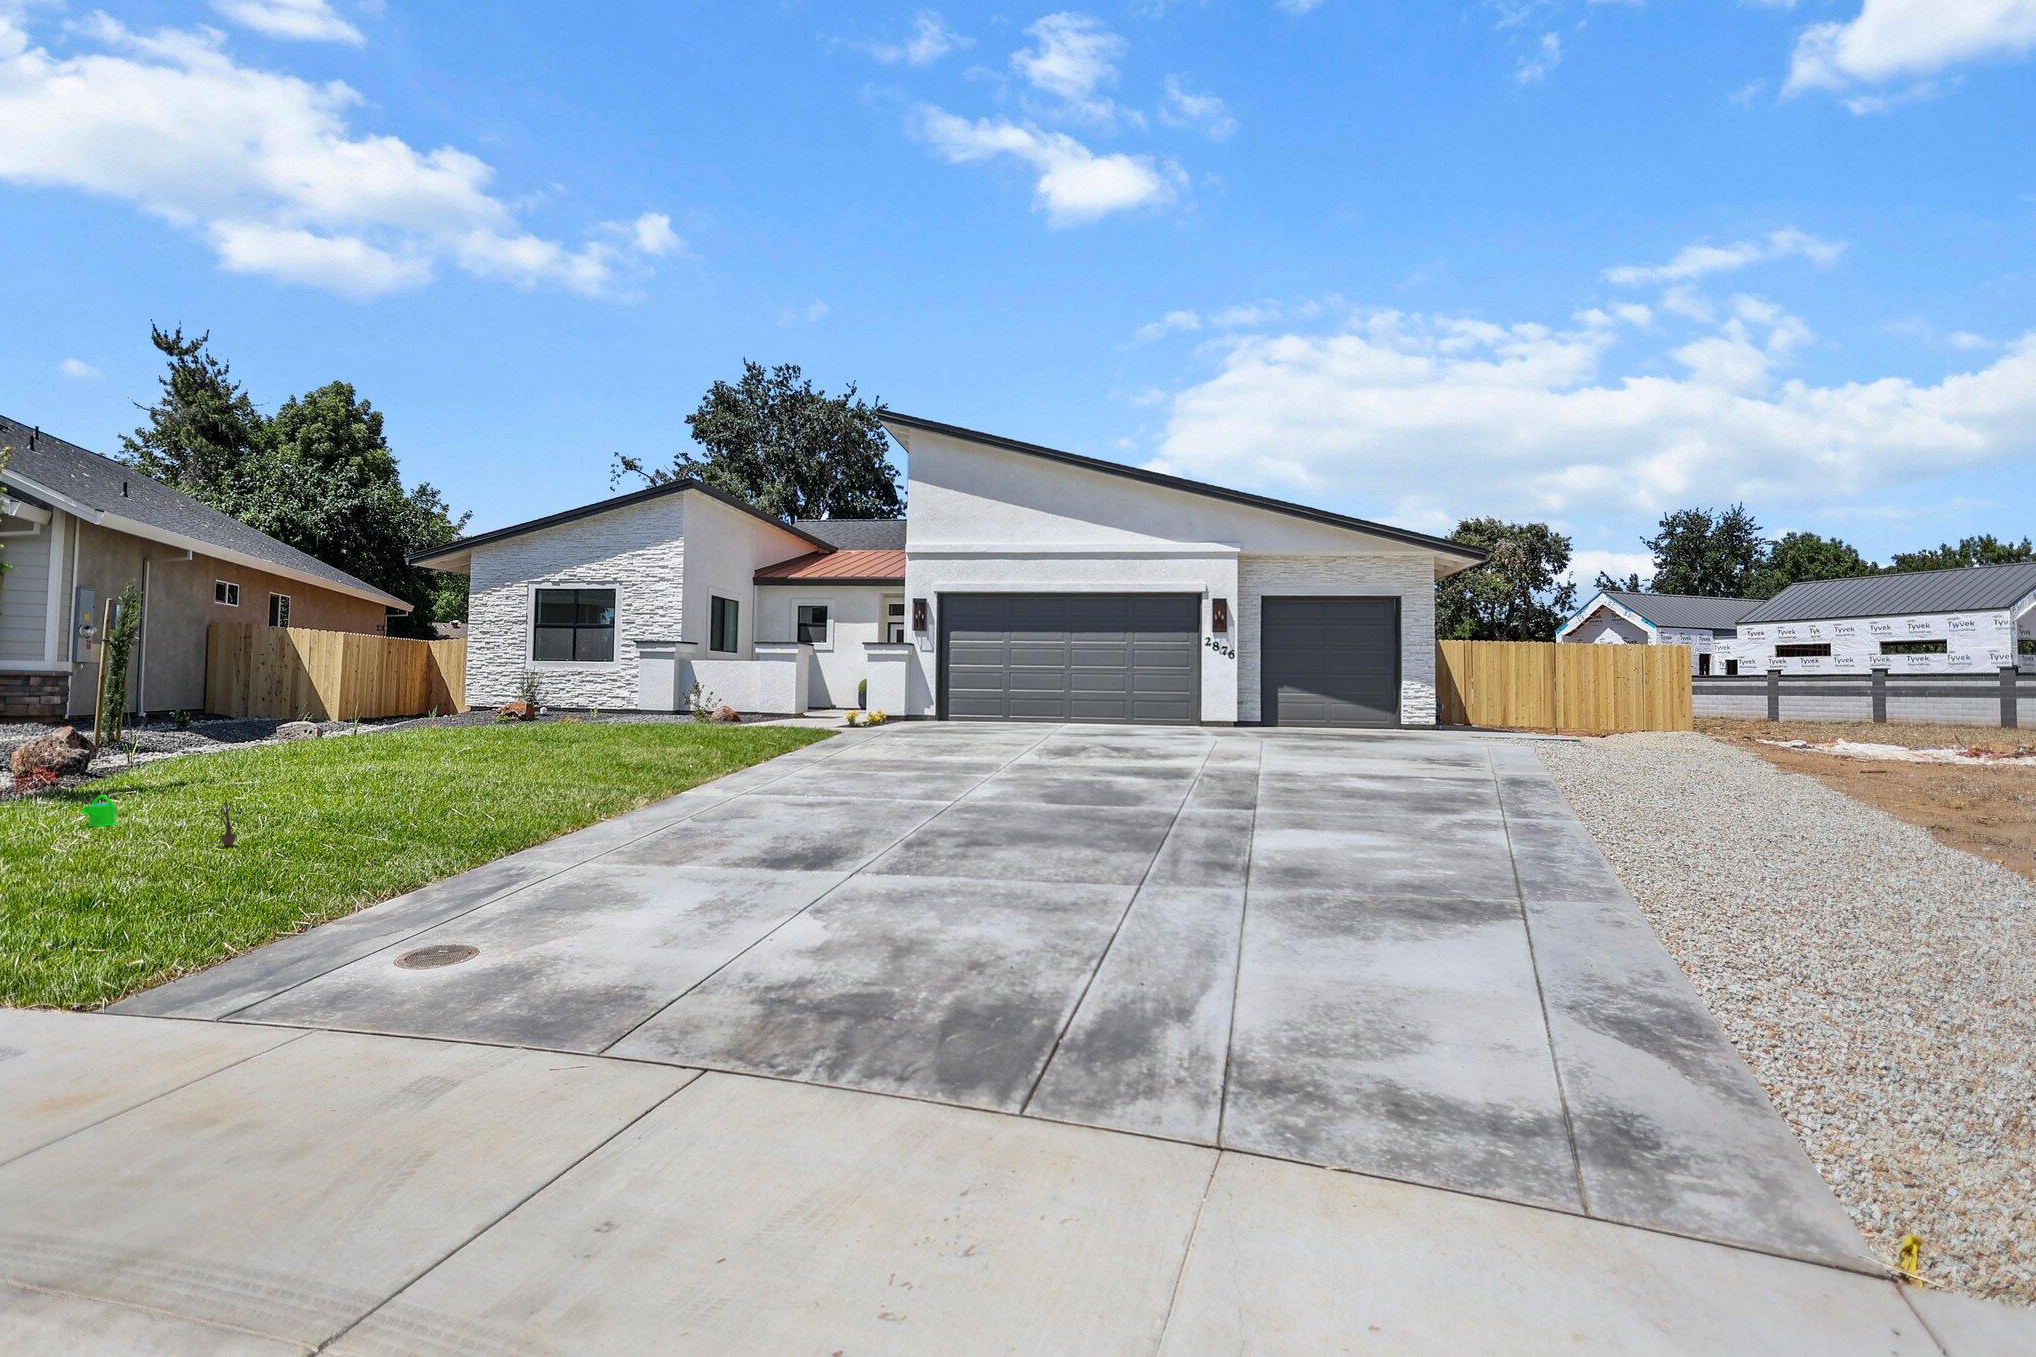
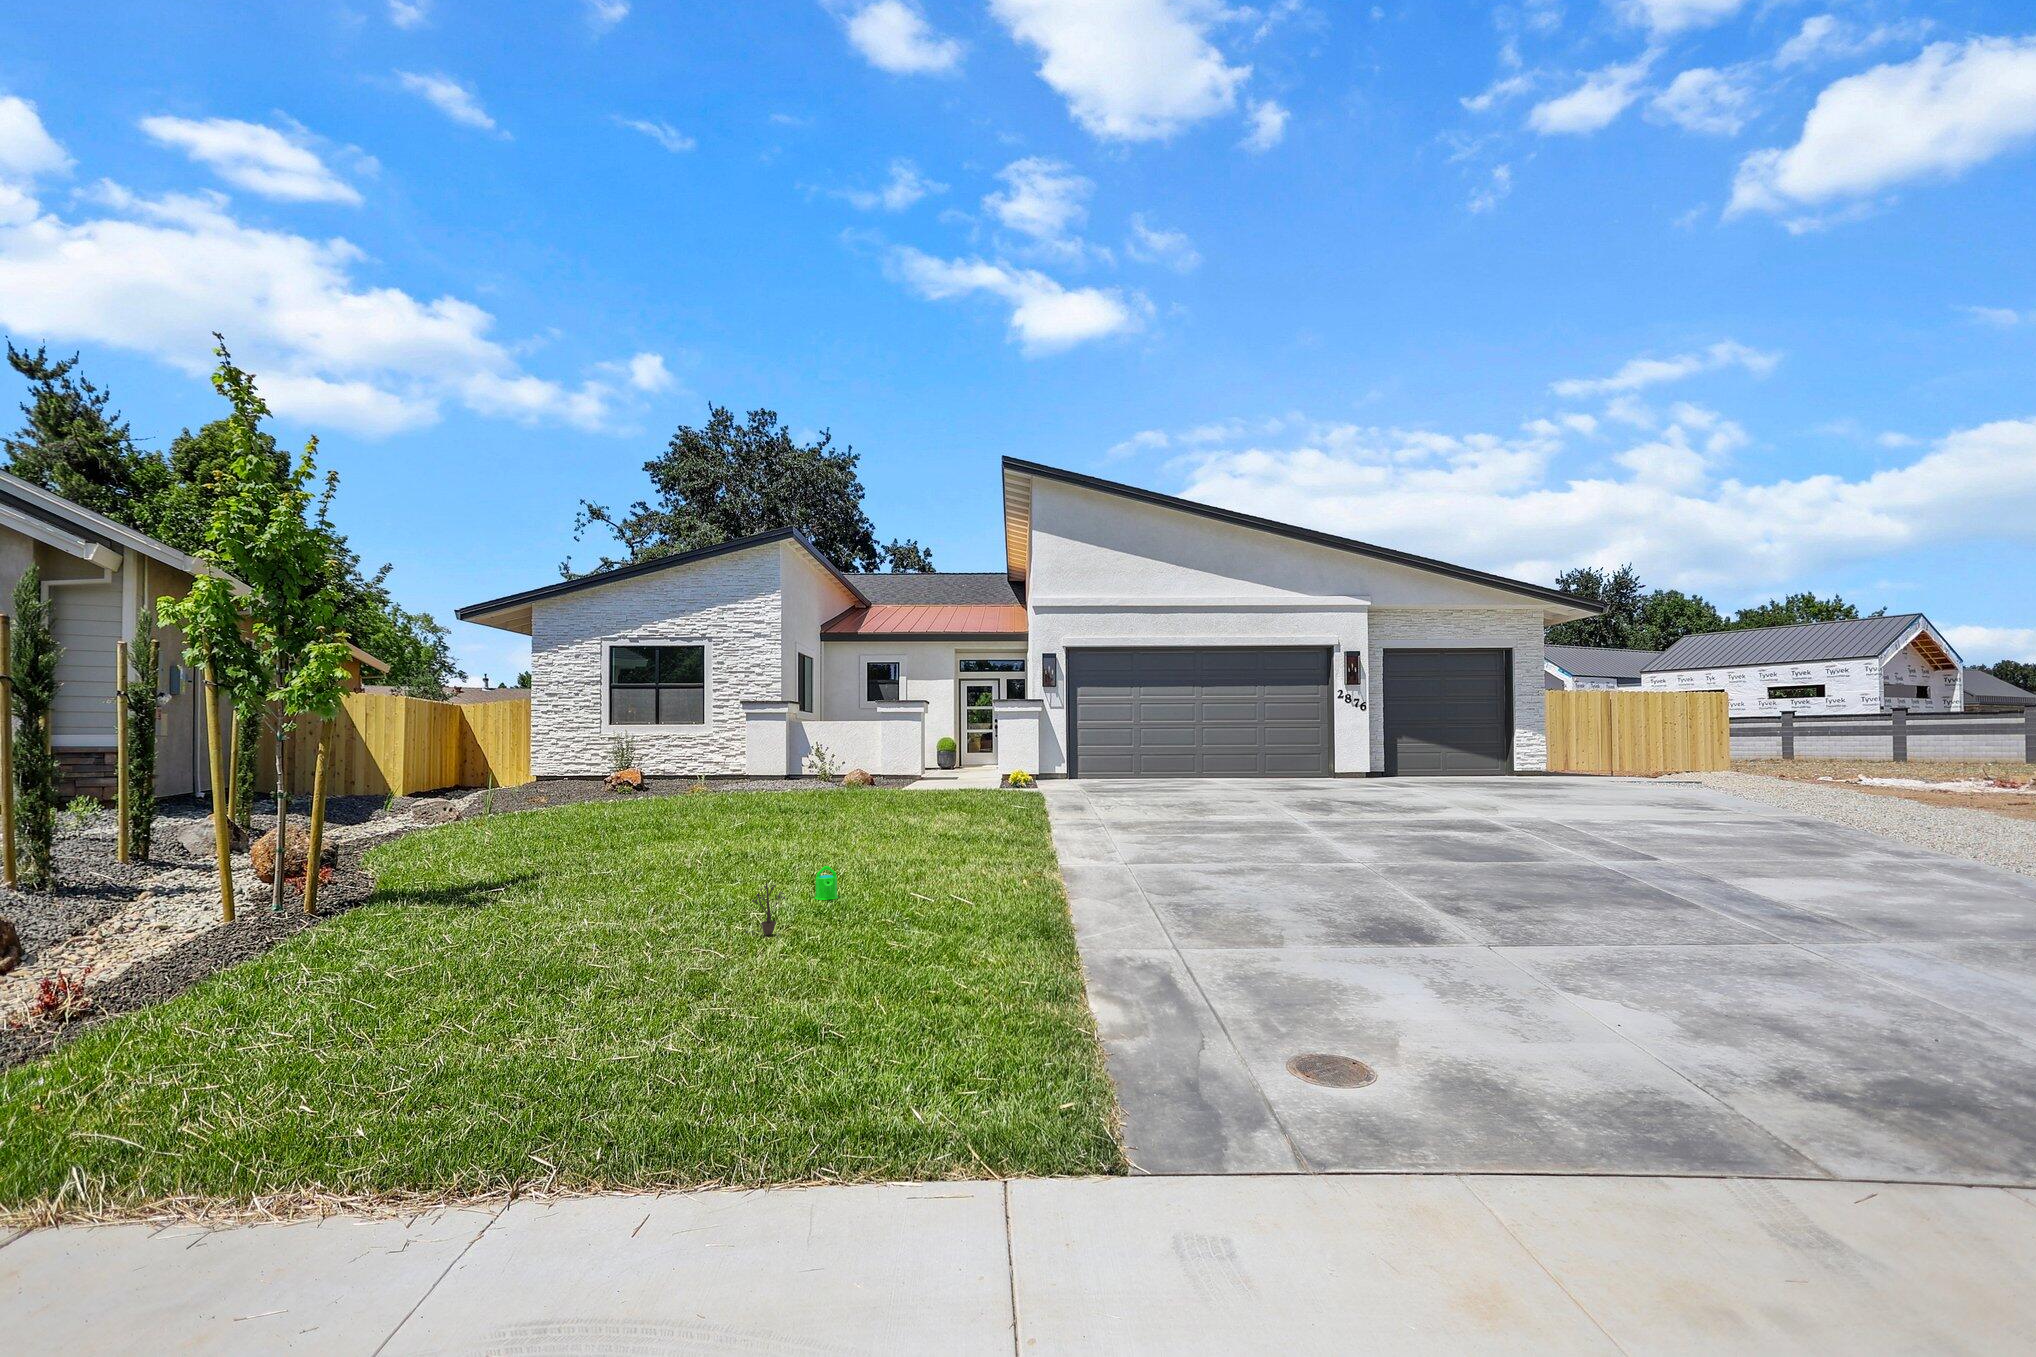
watering can: present [81,795,118,827] -> present [815,866,838,900]

